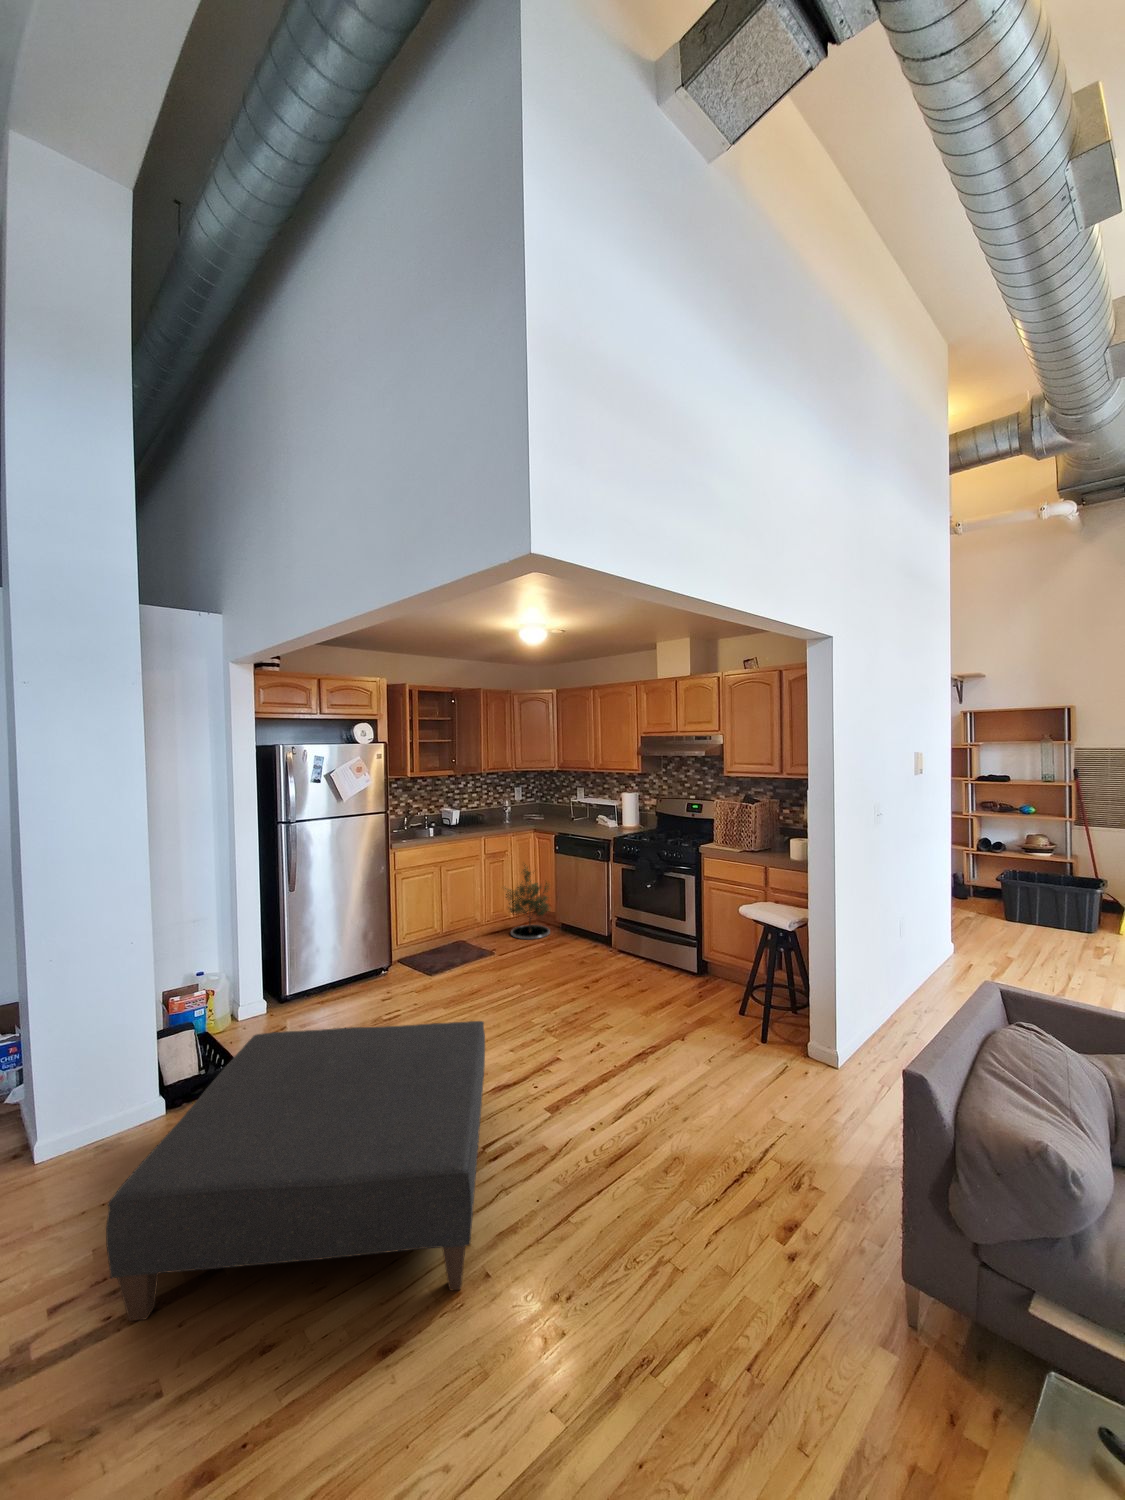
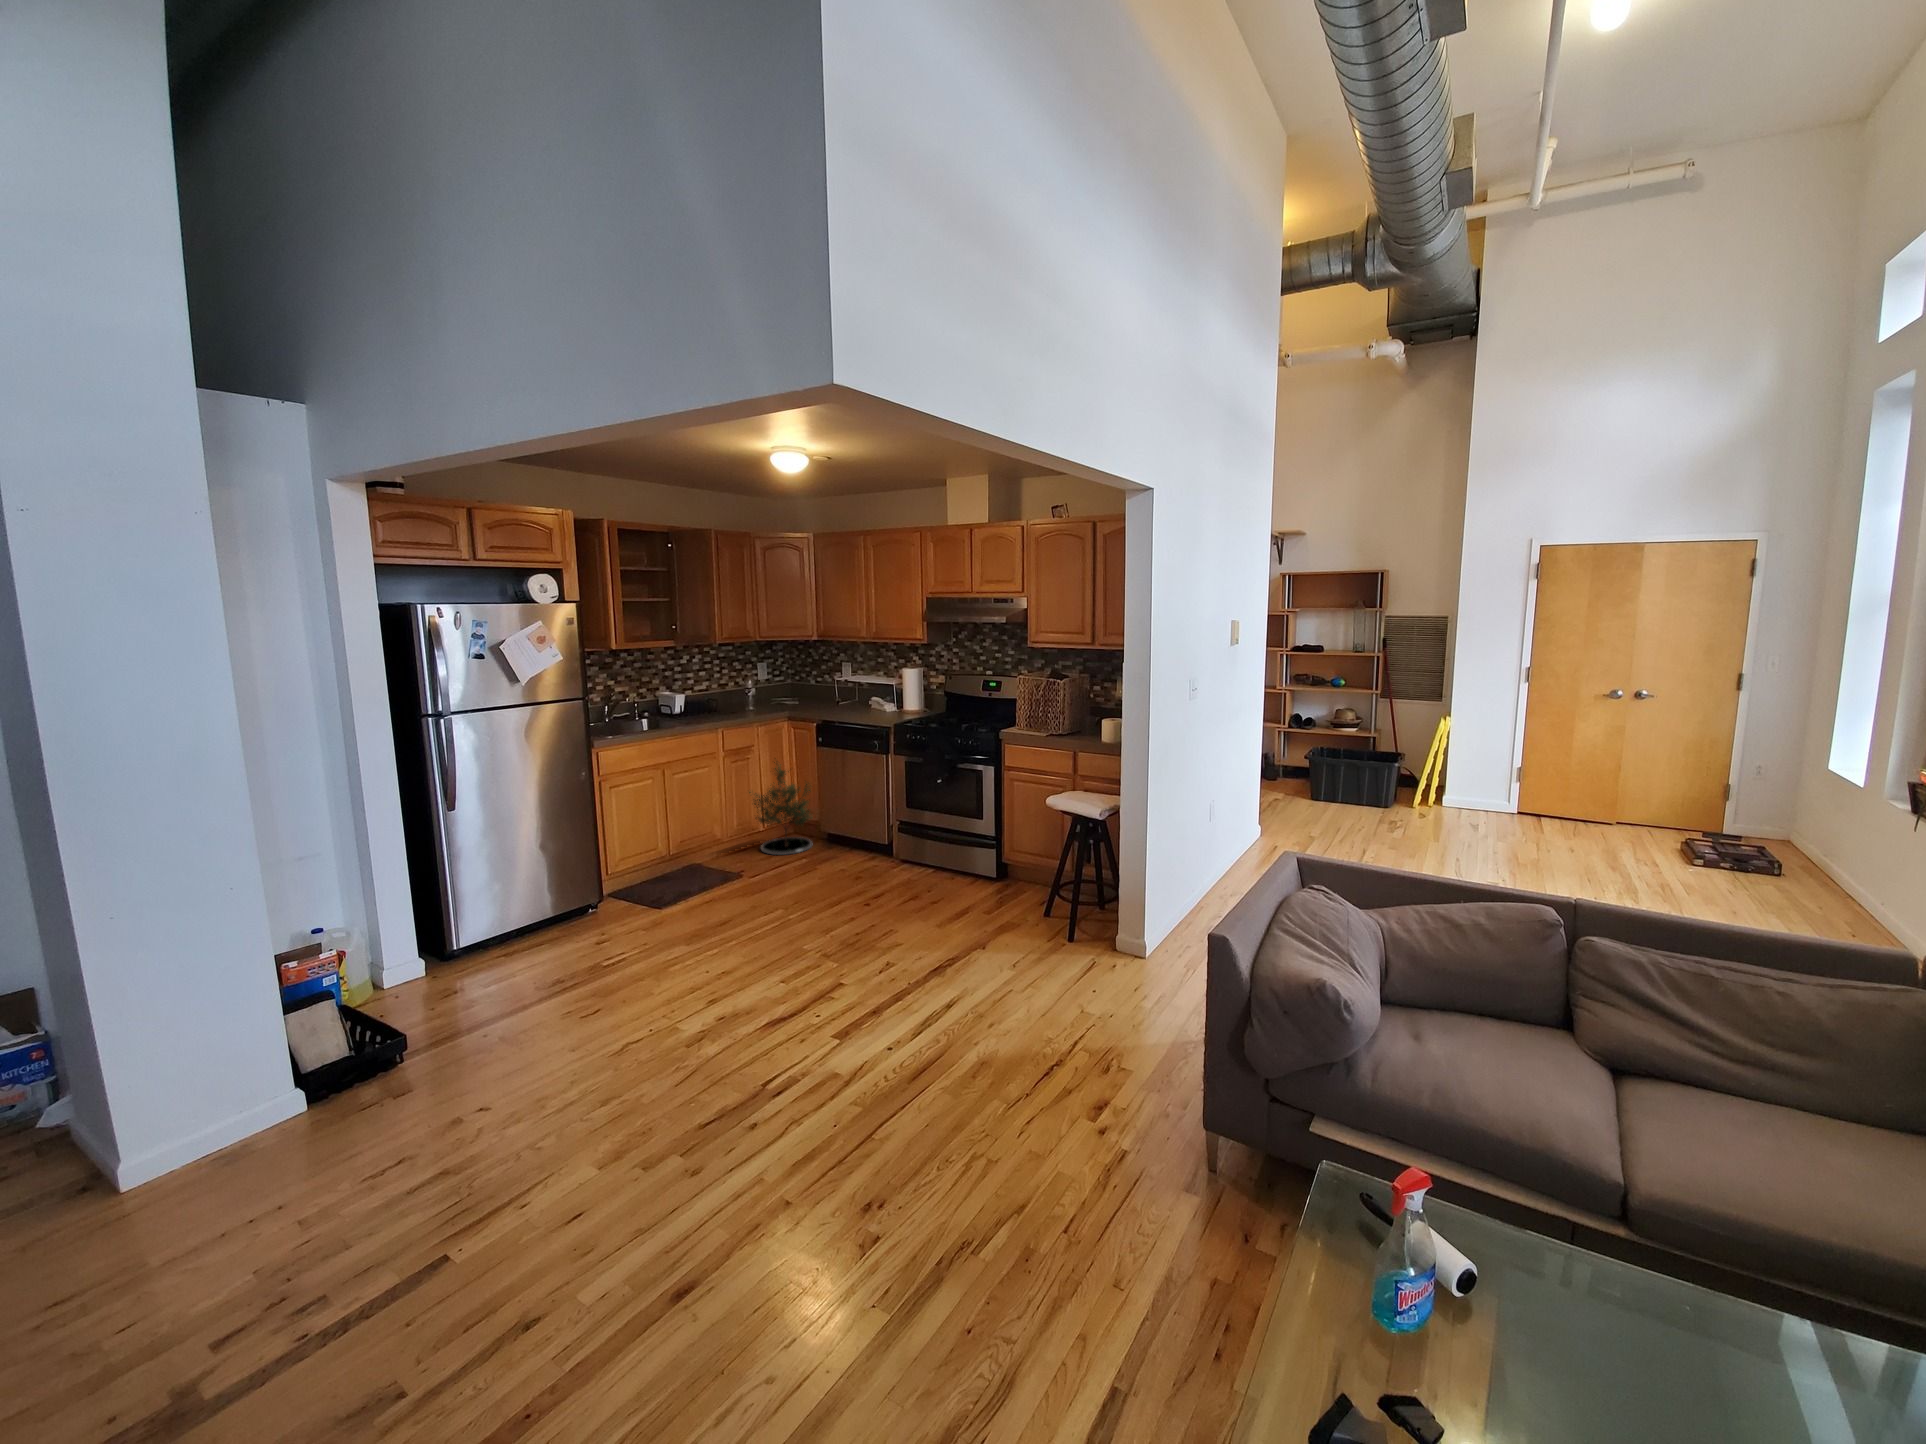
ottoman: present [106,1021,485,1321] -> none [296,946,769,1326]

